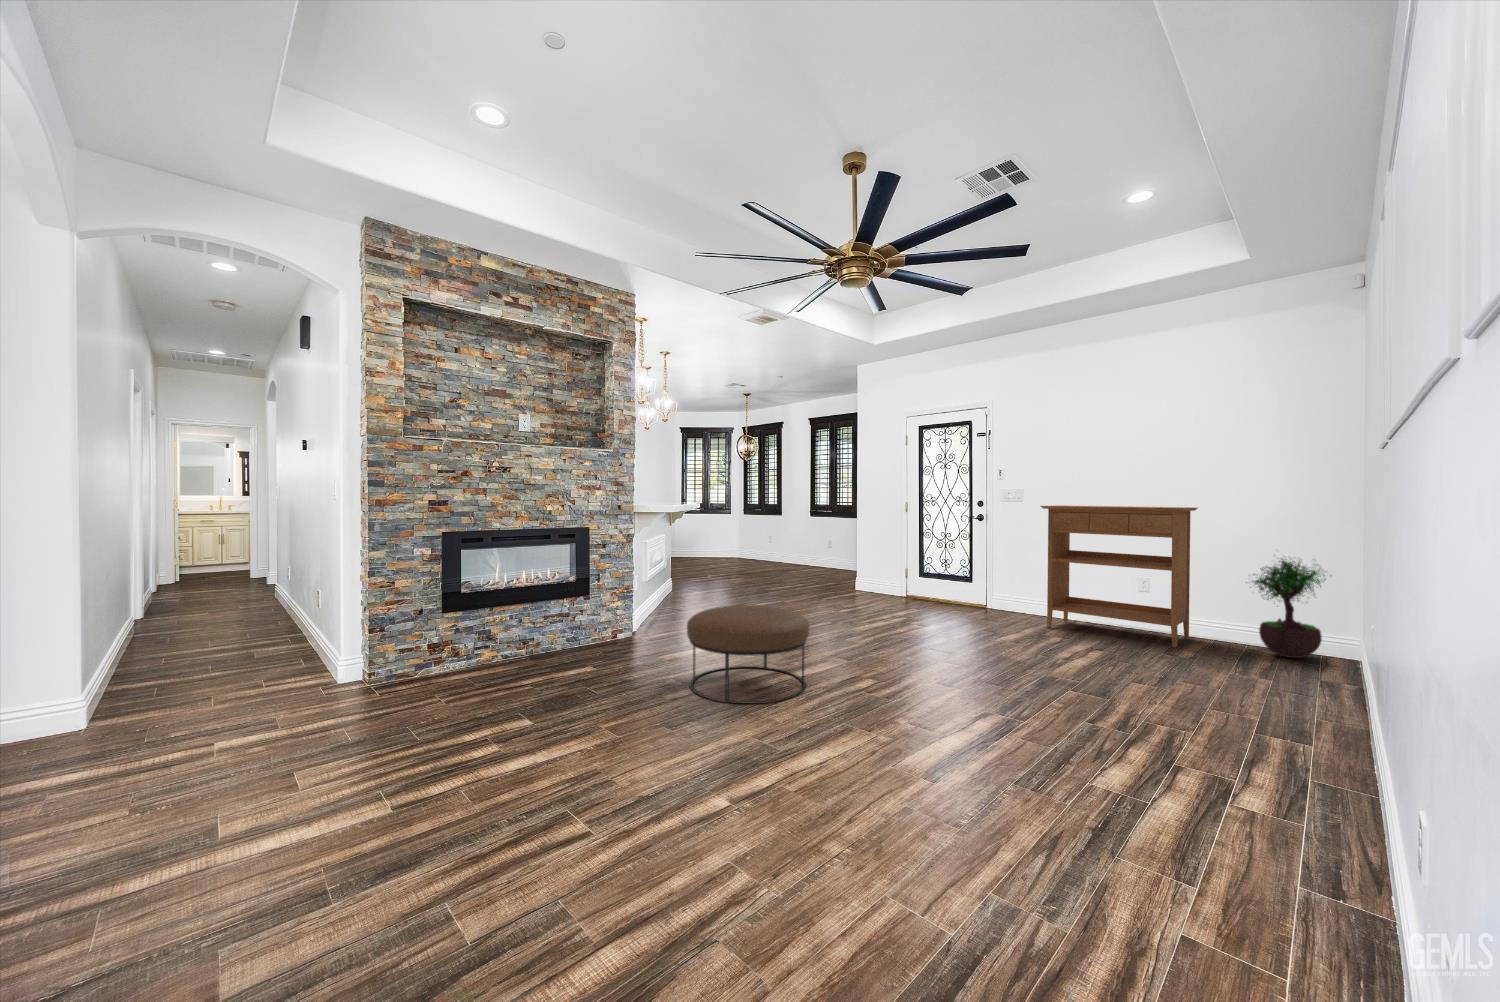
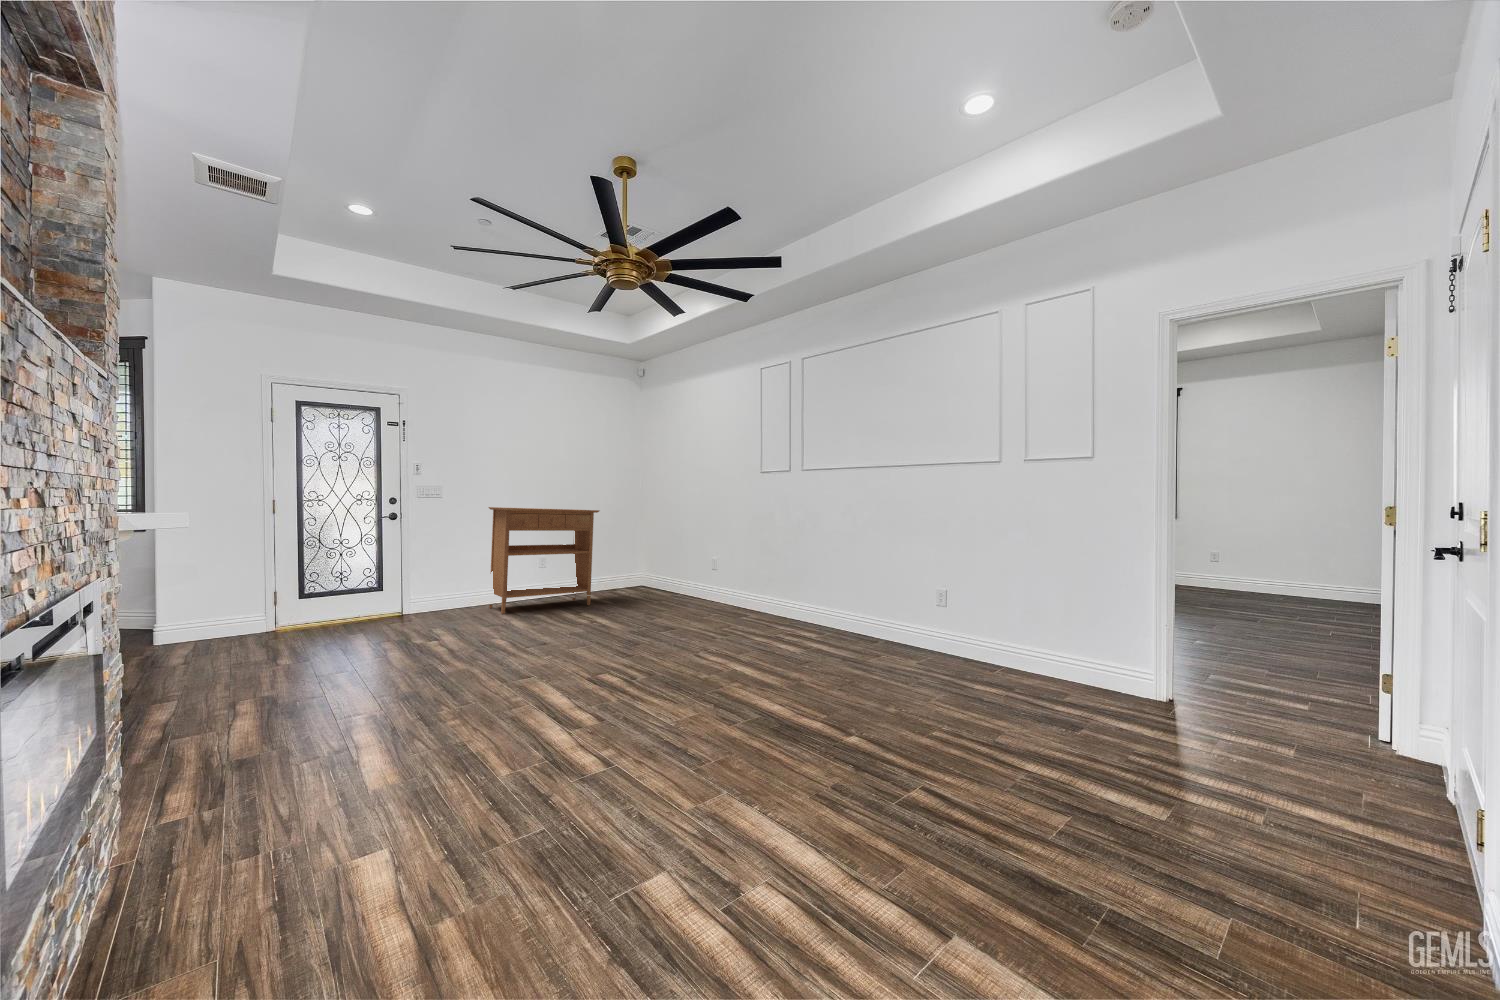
potted tree: present [1246,558,1325,658] -> none [615,535,652,597]
ottoman: present [687,605,809,704] -> none [494,627,648,755]

